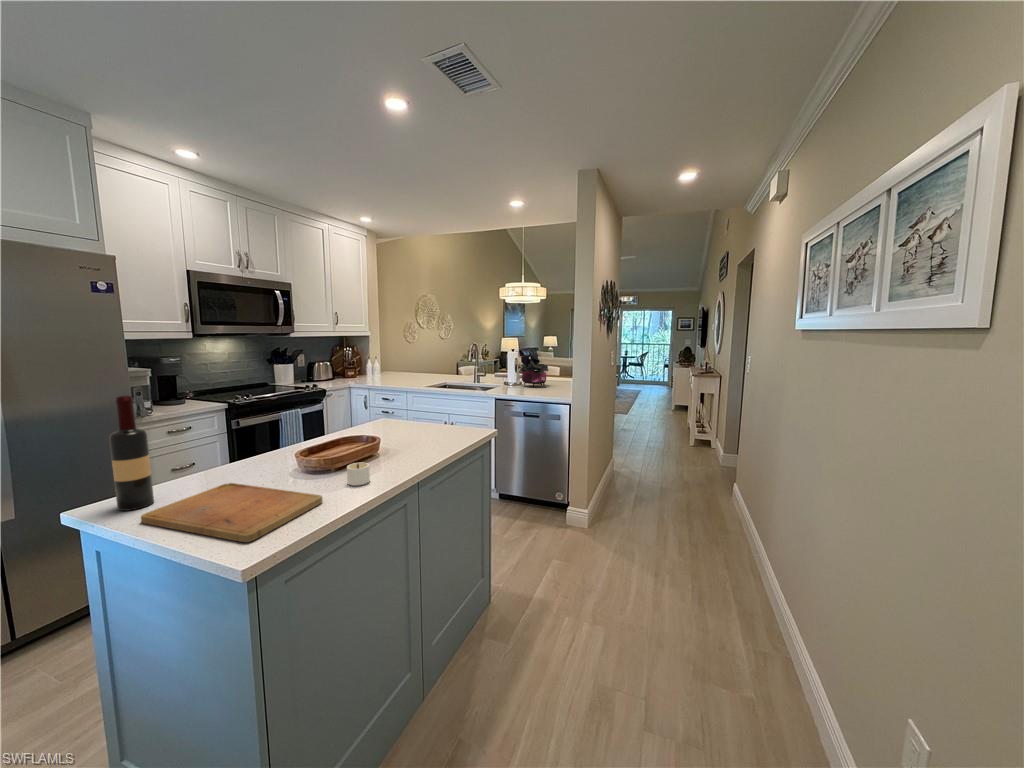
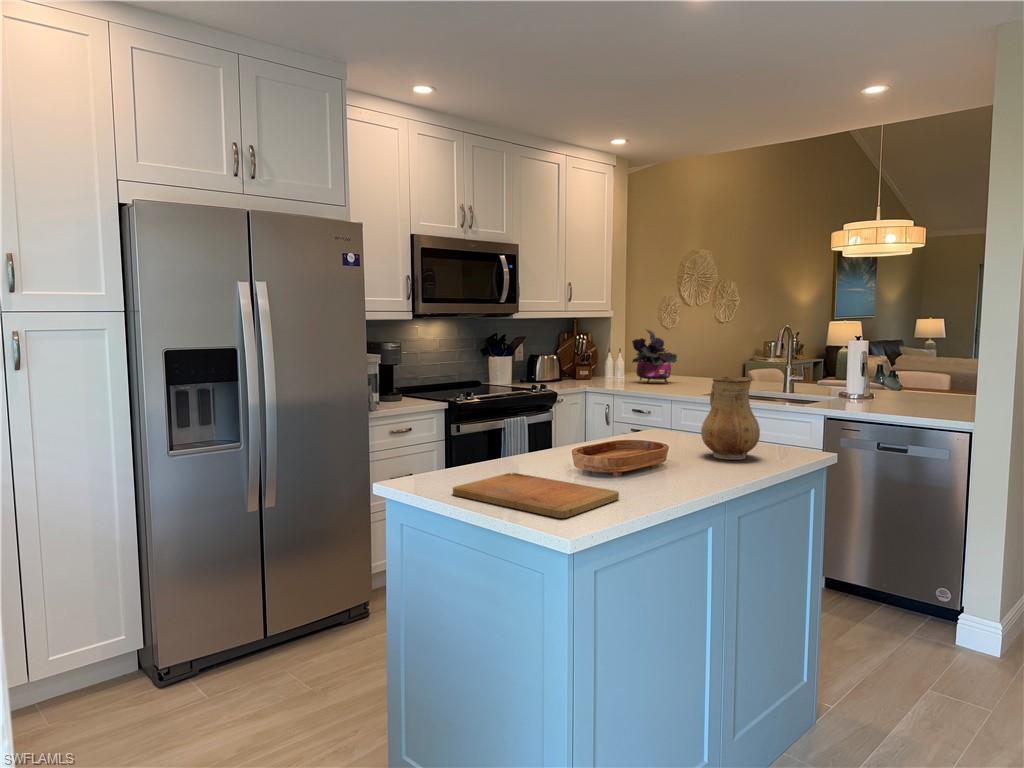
potted plant: present [520,348,549,387] -> present [632,330,677,383]
ceramic pitcher: none [409,383,450,444] -> present [701,377,760,460]
wine bottle: present [109,396,154,511] -> none [422,370,450,485]
candle: present [347,462,370,486] -> none [639,464,675,491]

